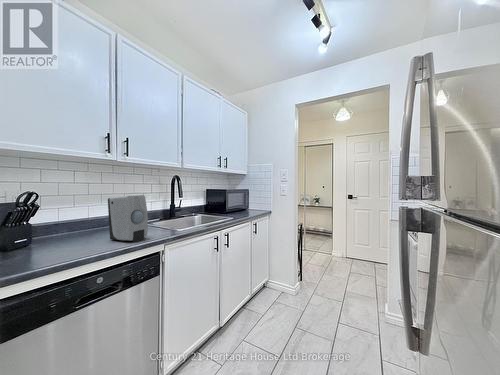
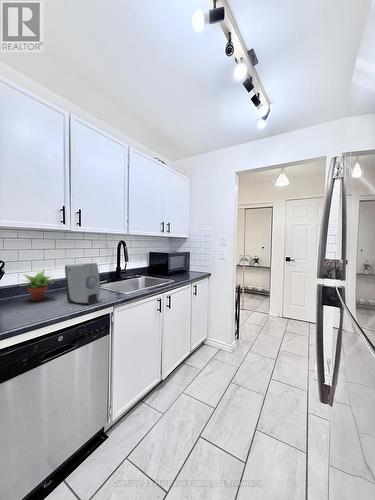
succulent plant: none [55,204,98,239] -> present [24,270,51,301]

